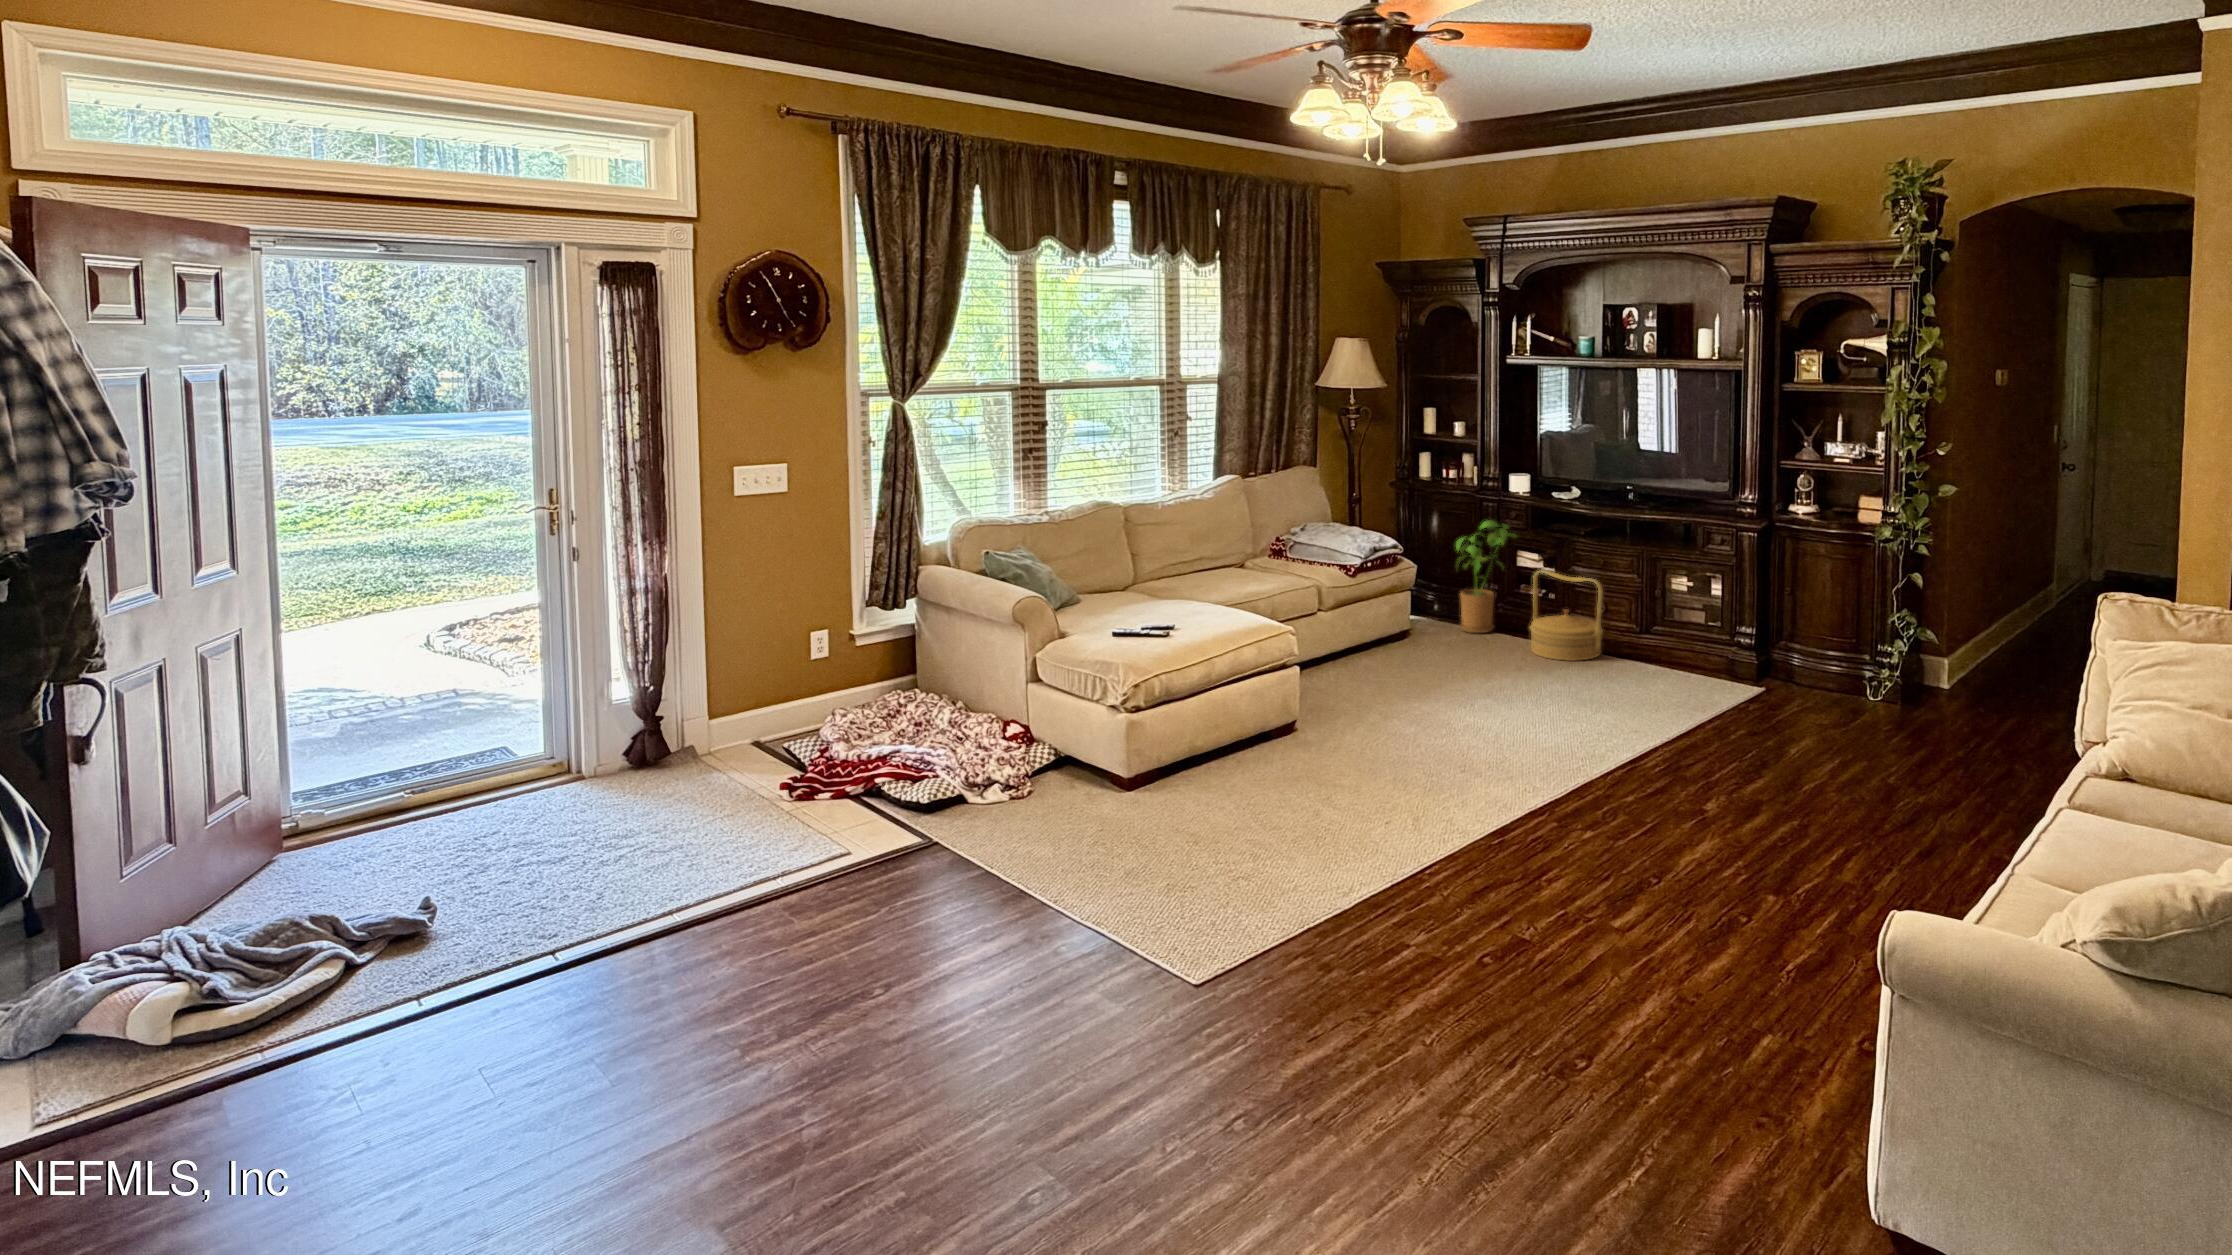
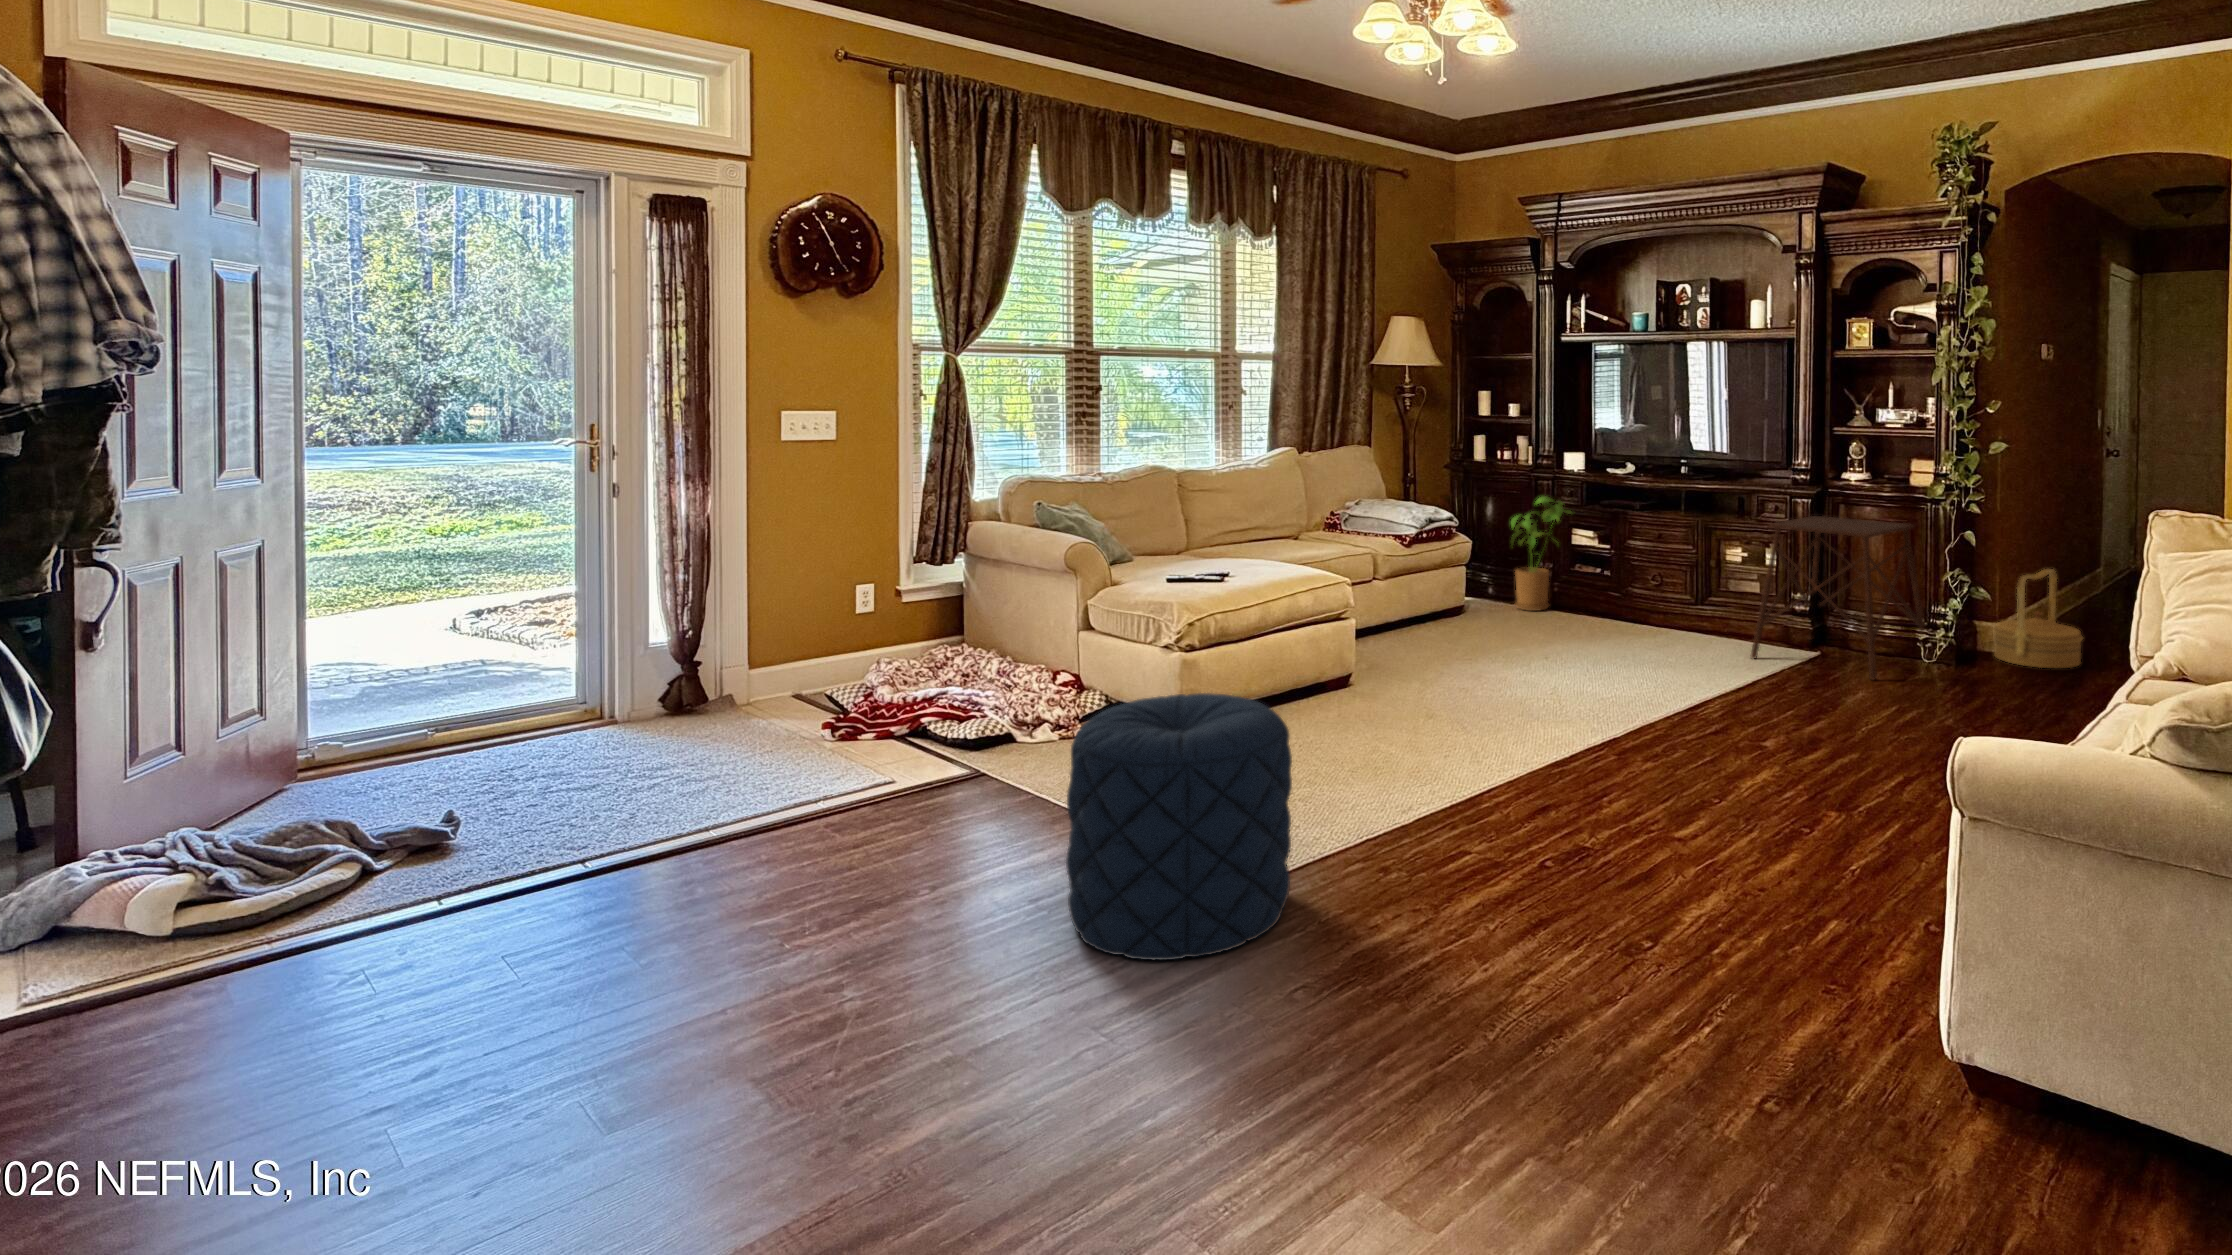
side table: none [1693,549,1874,724] -> present [1751,516,1930,680]
woven basket: present [1530,570,1603,661] -> present [1993,569,2083,668]
pouf: none [1015,803,1230,1084] -> present [1066,693,1292,960]

